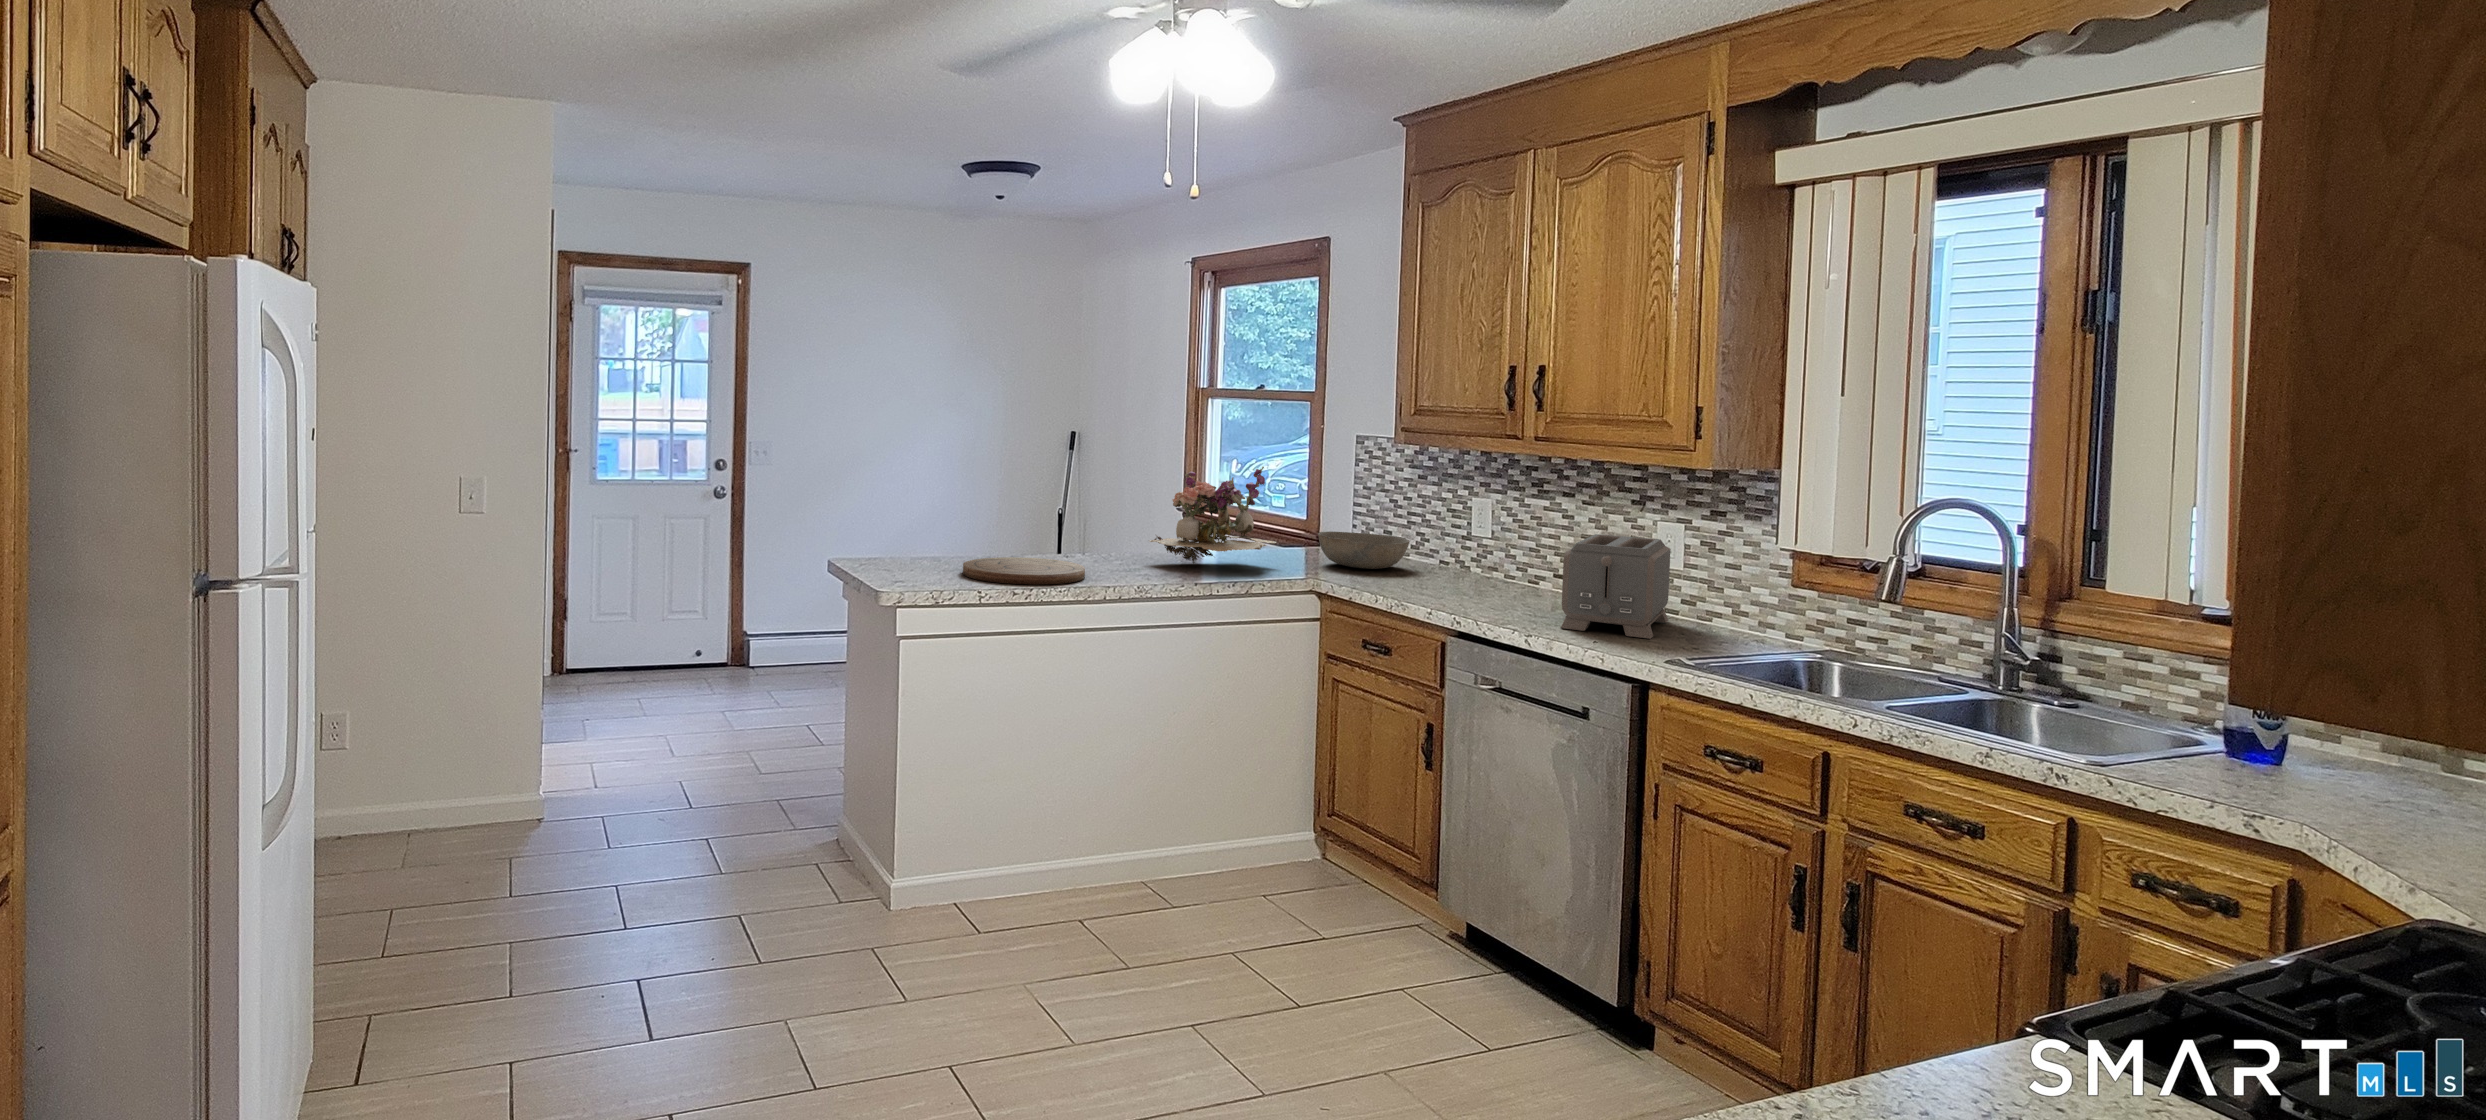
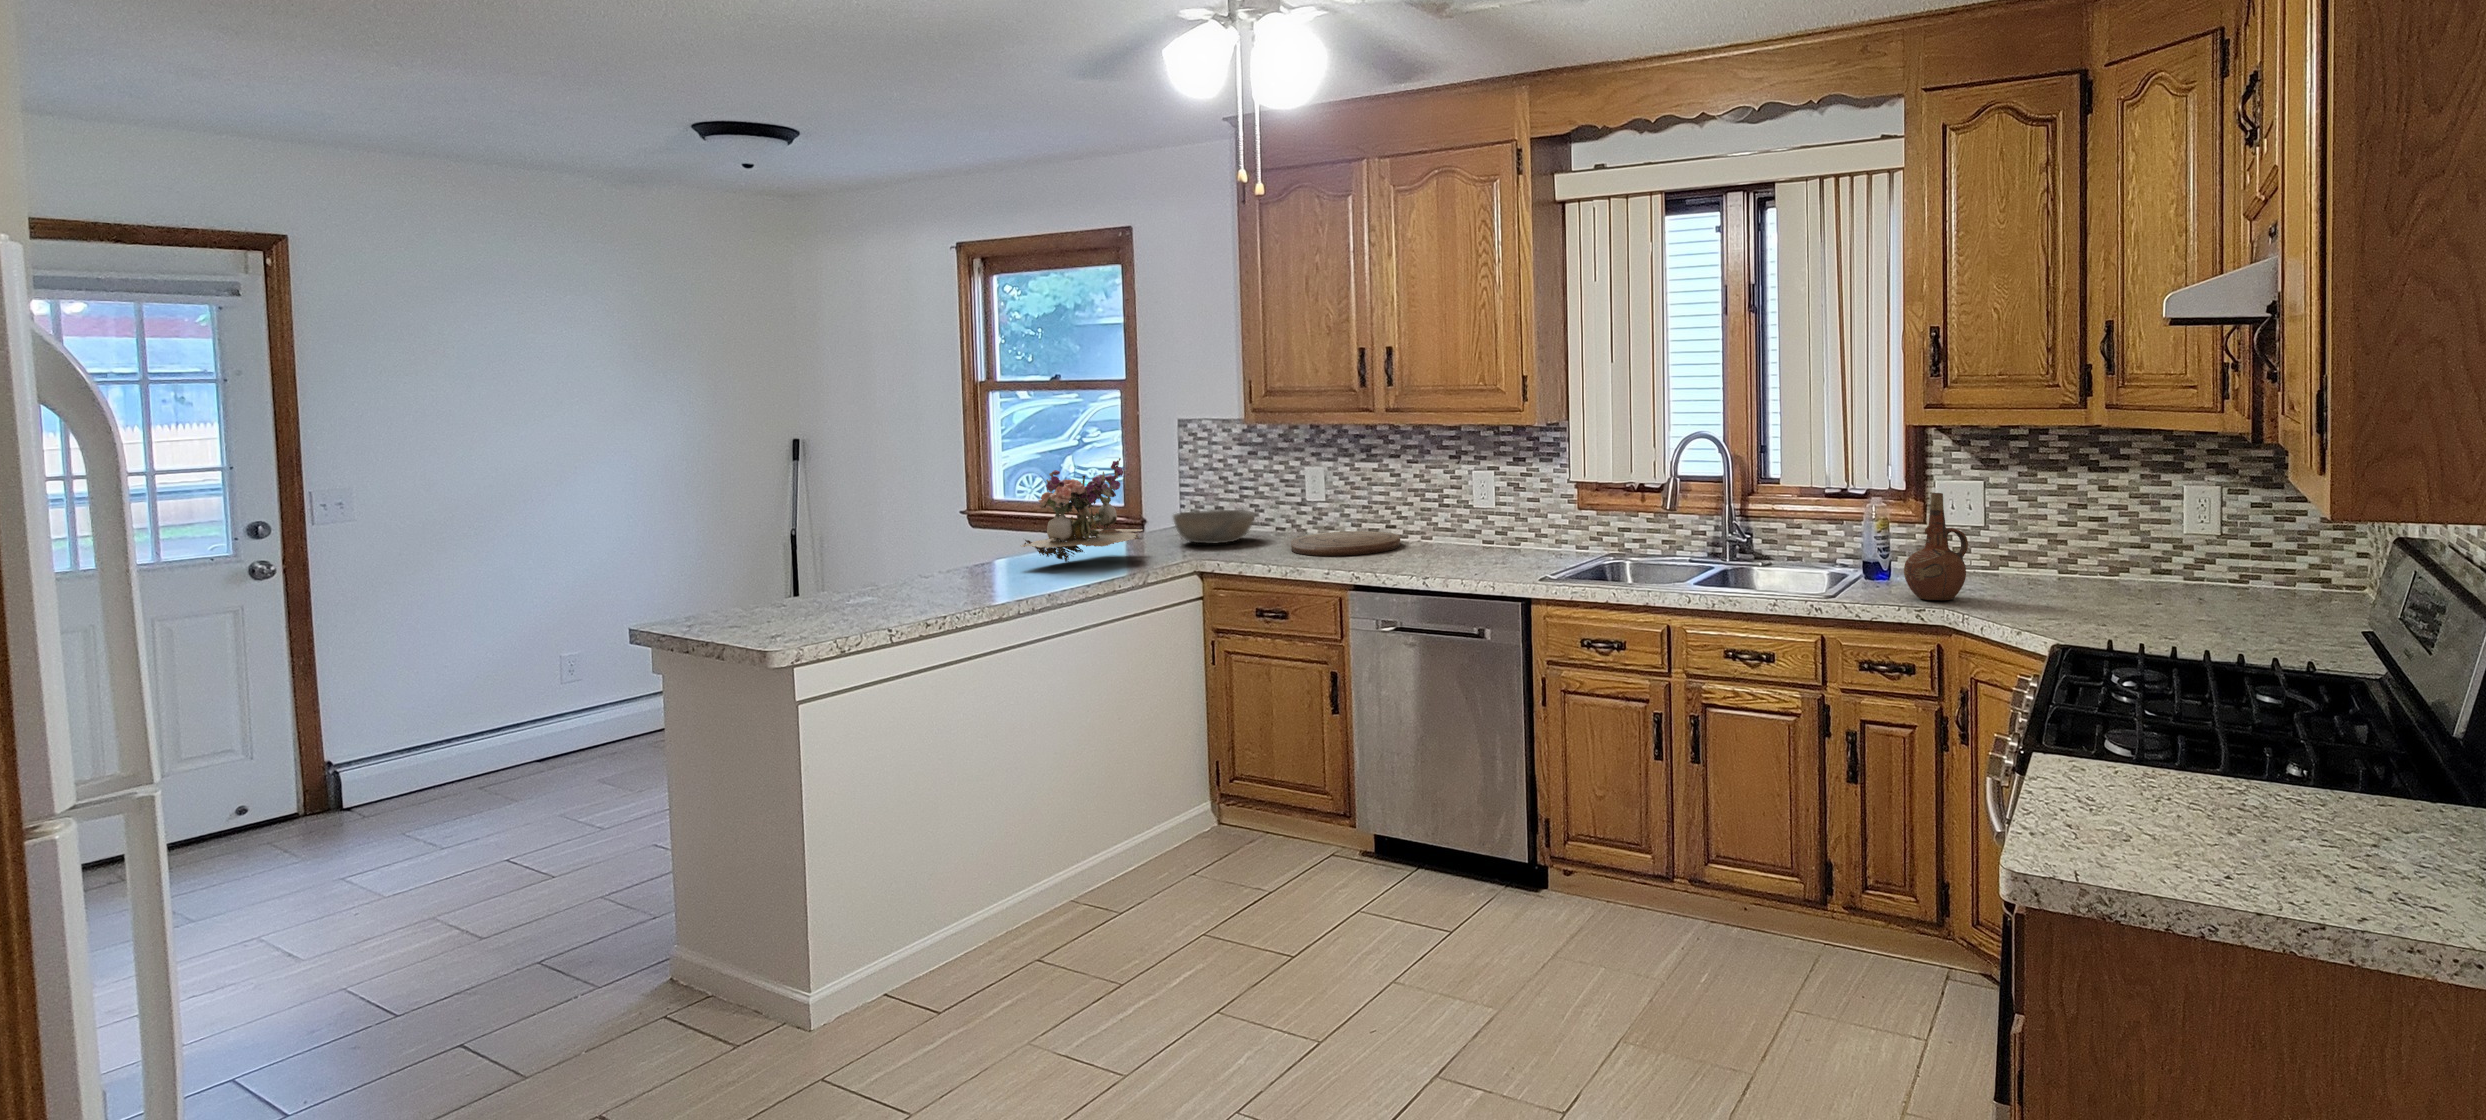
toaster: present [1561,534,1671,639] -> none [1430,485,1504,568]
cutting board: present [963,557,1085,585] -> present [1291,531,1400,556]
ceramic pitcher: none [2254,628,2403,810] -> present [1904,493,1968,600]

